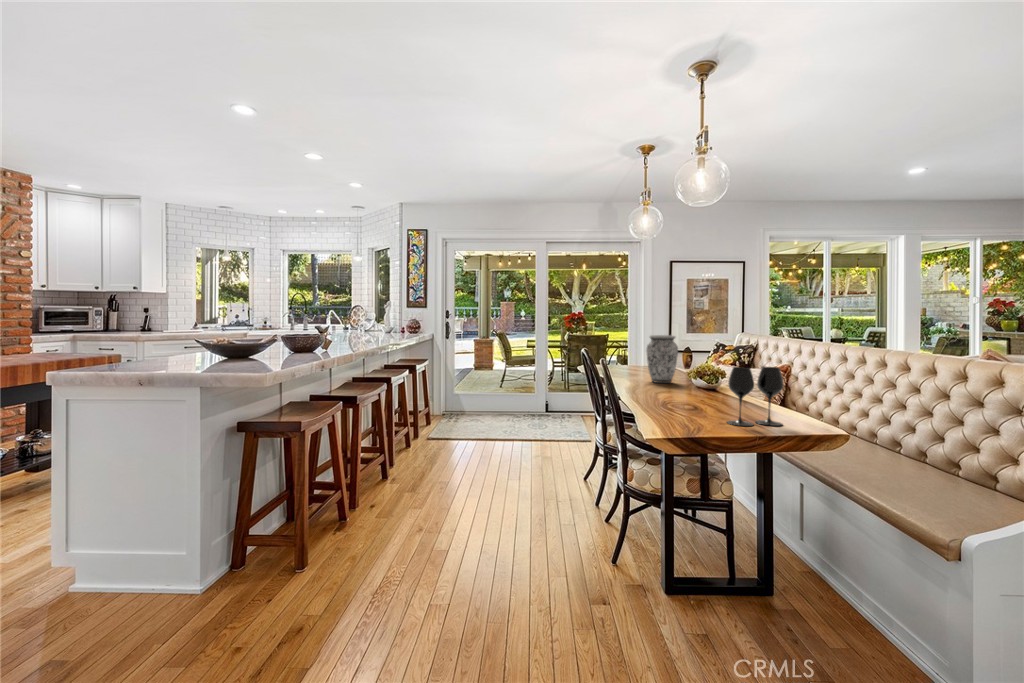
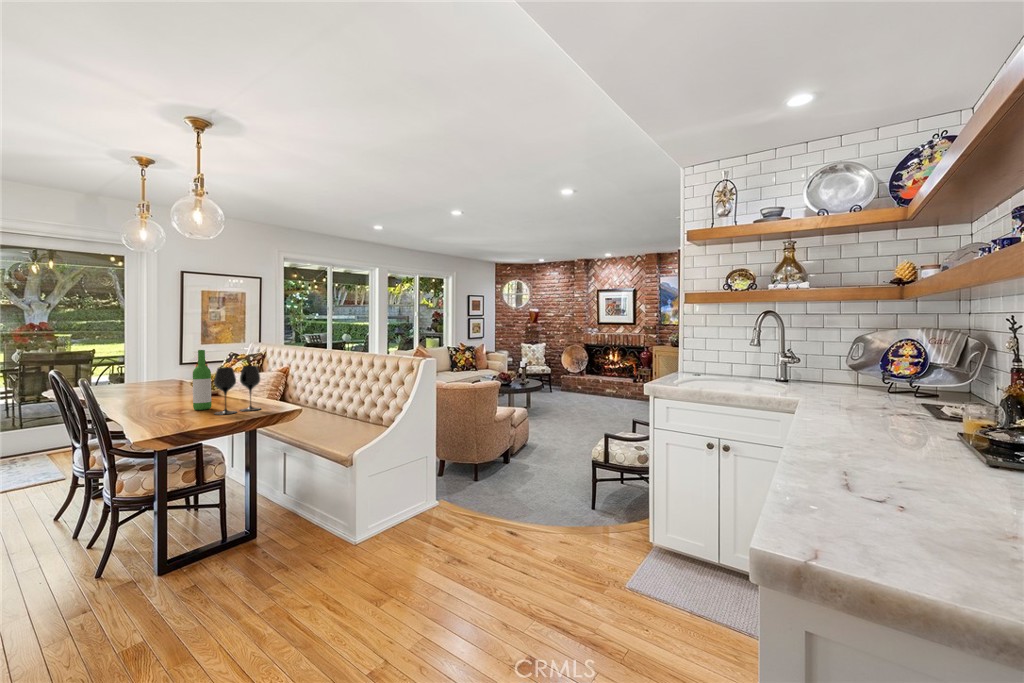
vase: present [646,335,678,383] -> none [140,346,178,393]
wine bottle: none [701,344,721,413] -> present [193,350,212,410]

